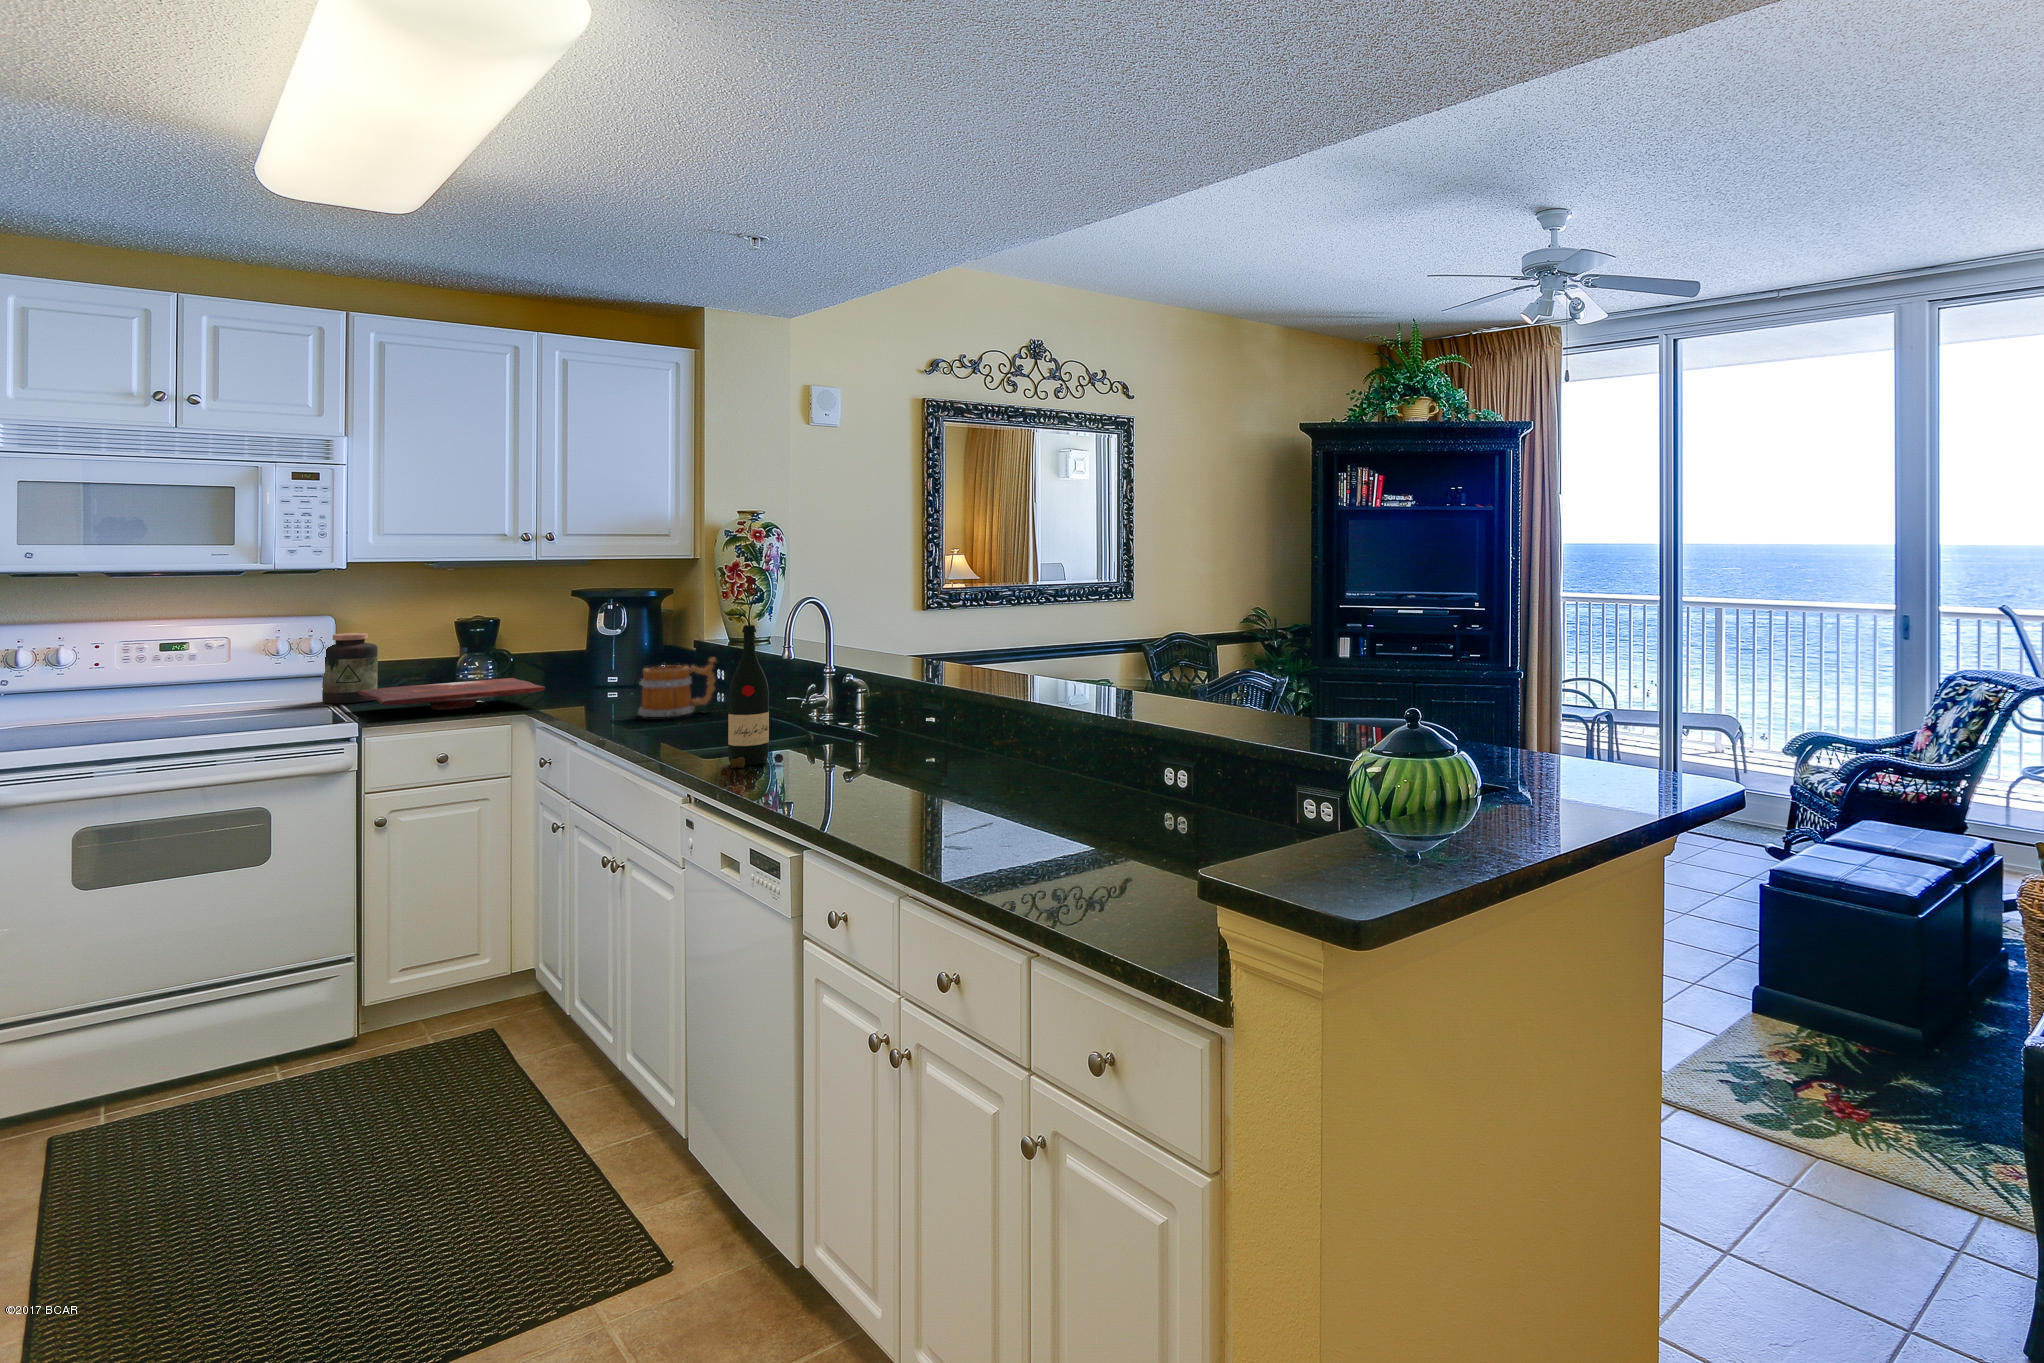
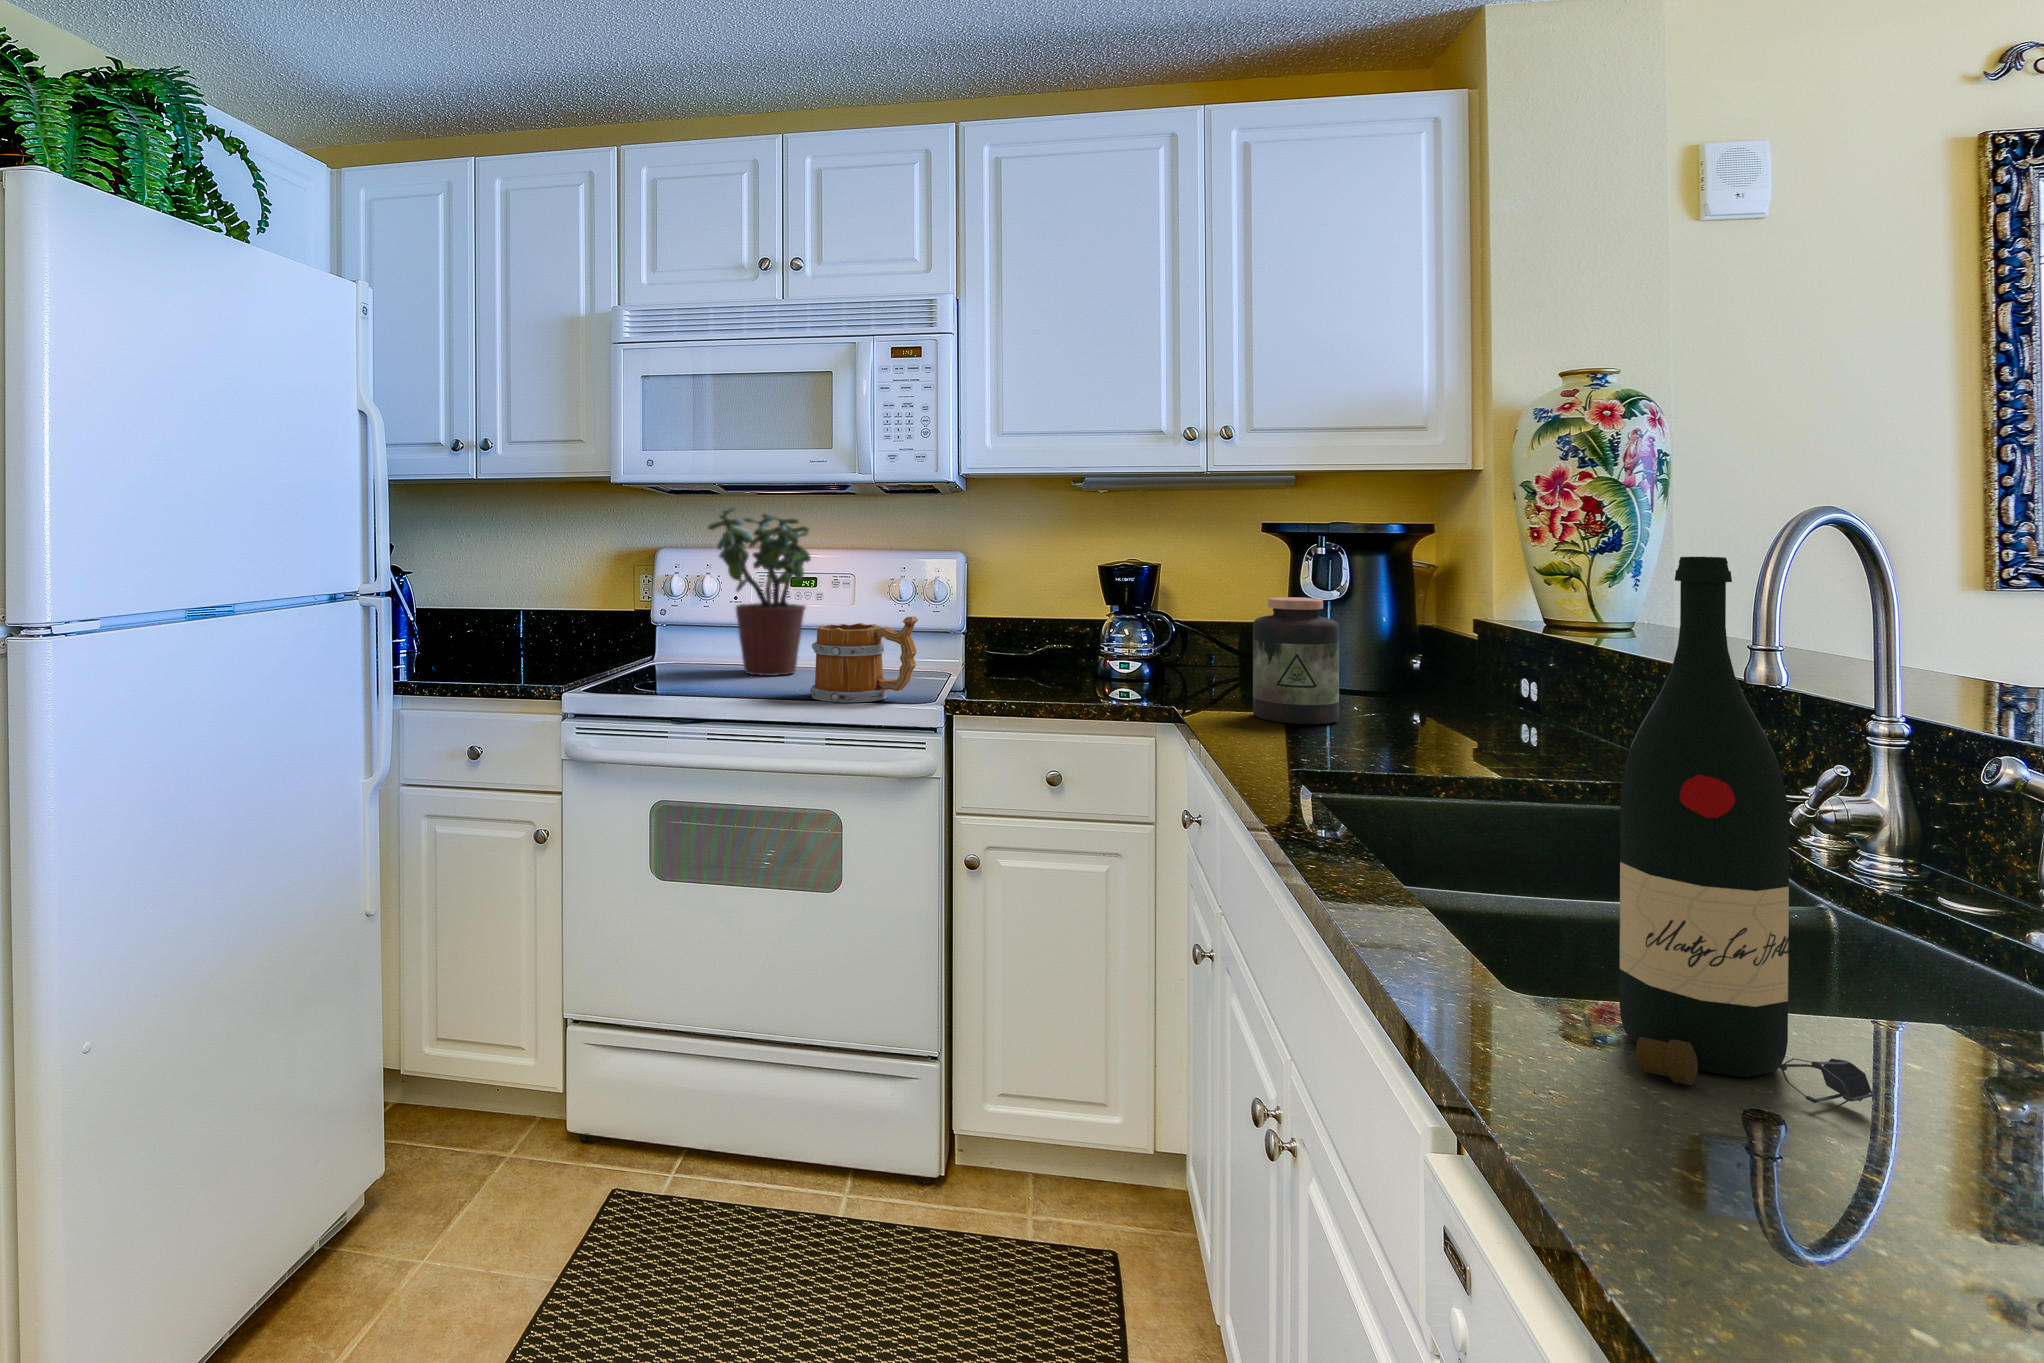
potted plant: none [87,591,200,726] -> present [708,507,811,676]
jar: present [322,633,378,704] -> present [1253,597,1339,724]
mug: present [638,658,716,717] -> present [810,616,918,702]
cutting board: present [358,678,545,710] -> none [974,655,1207,698]

